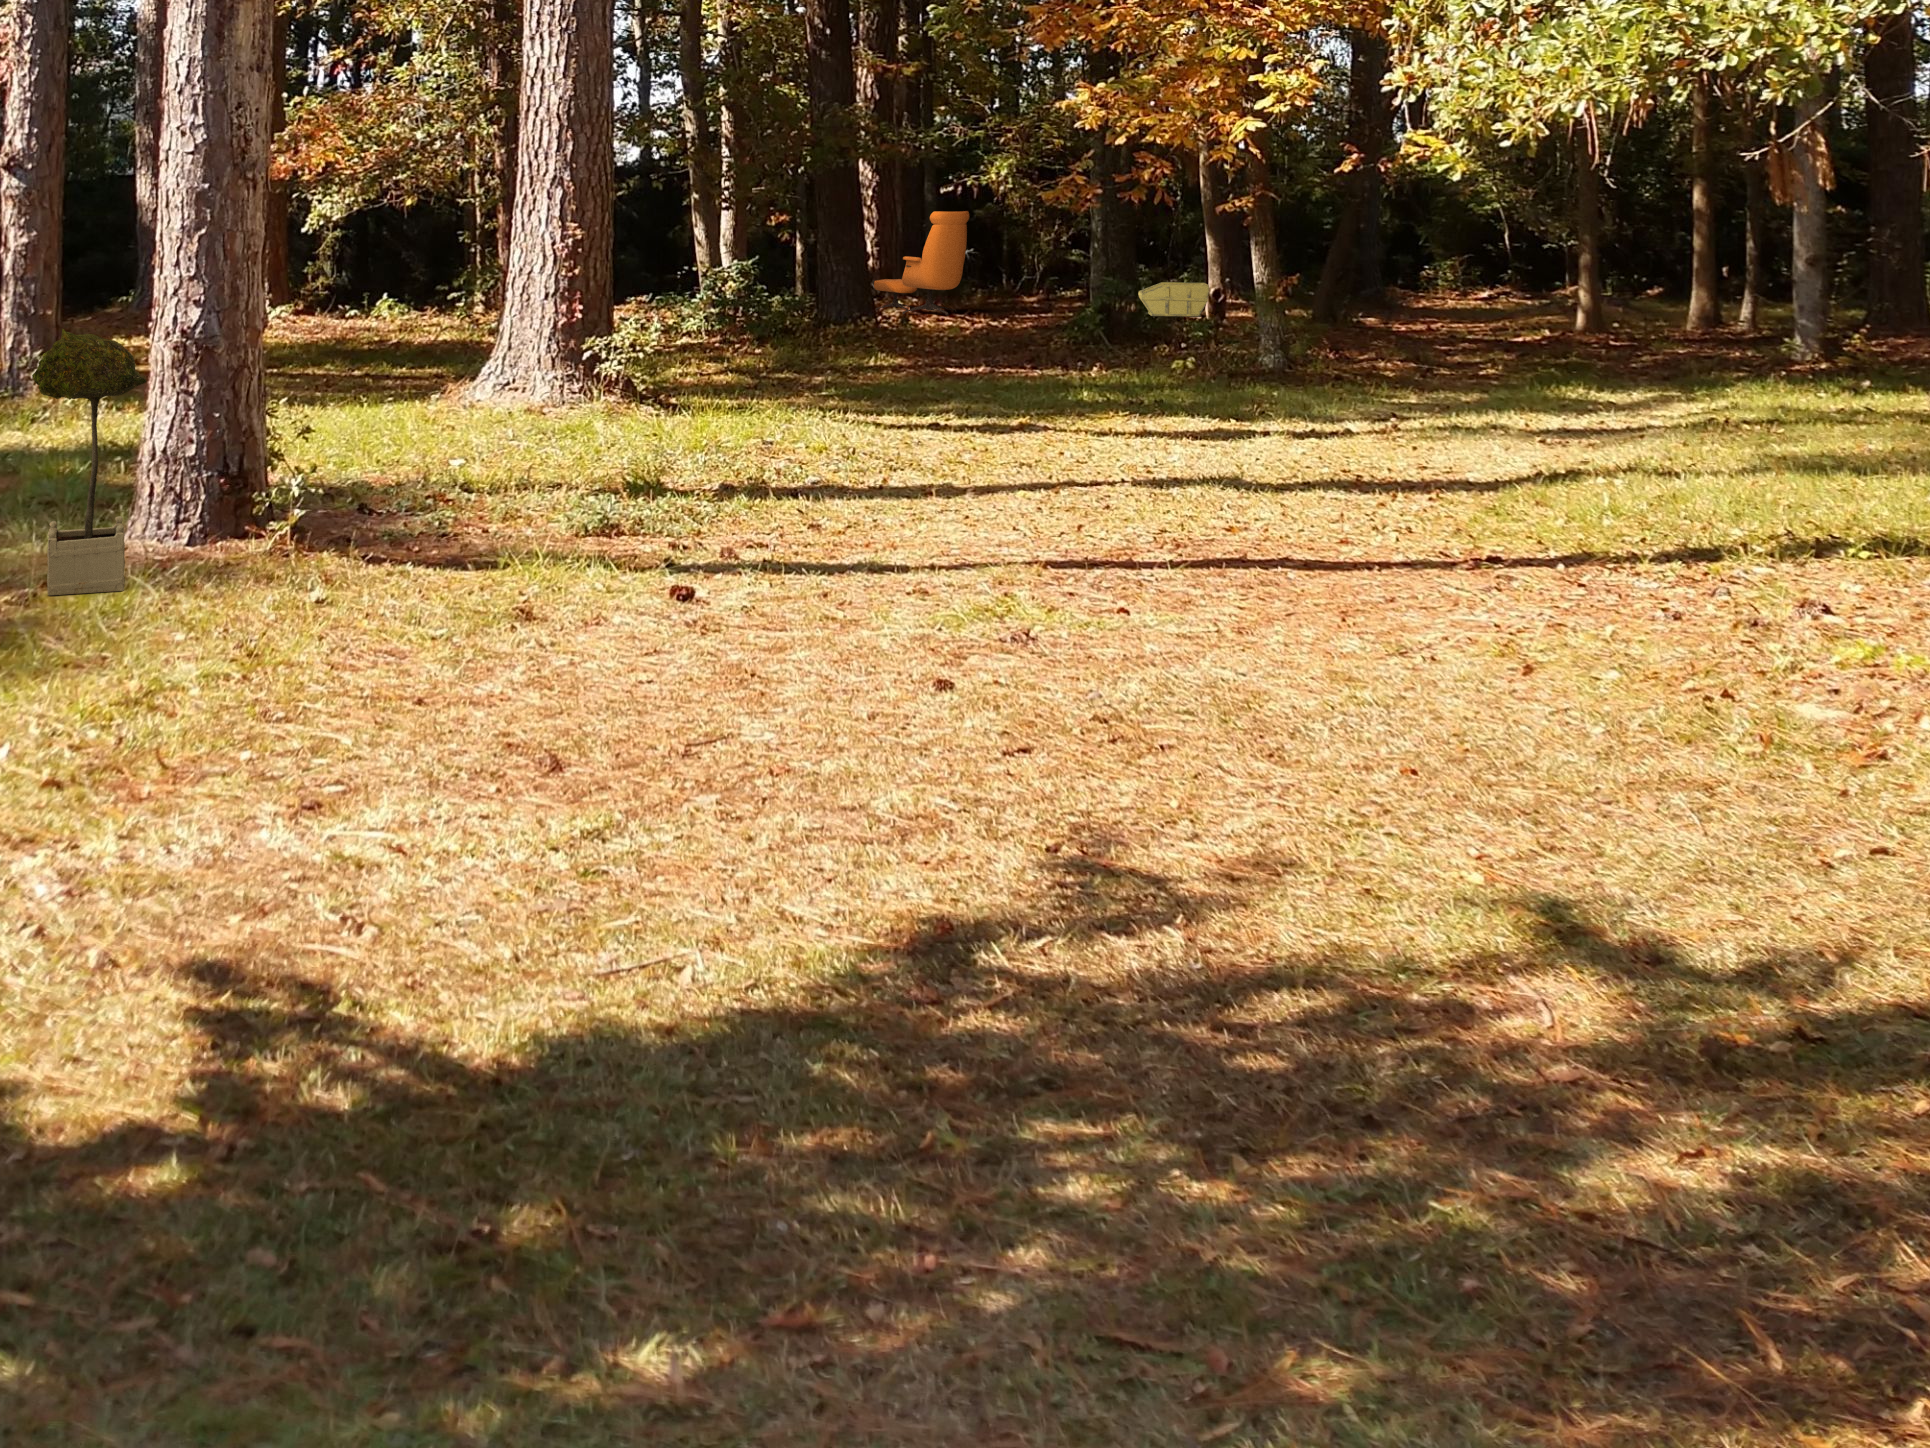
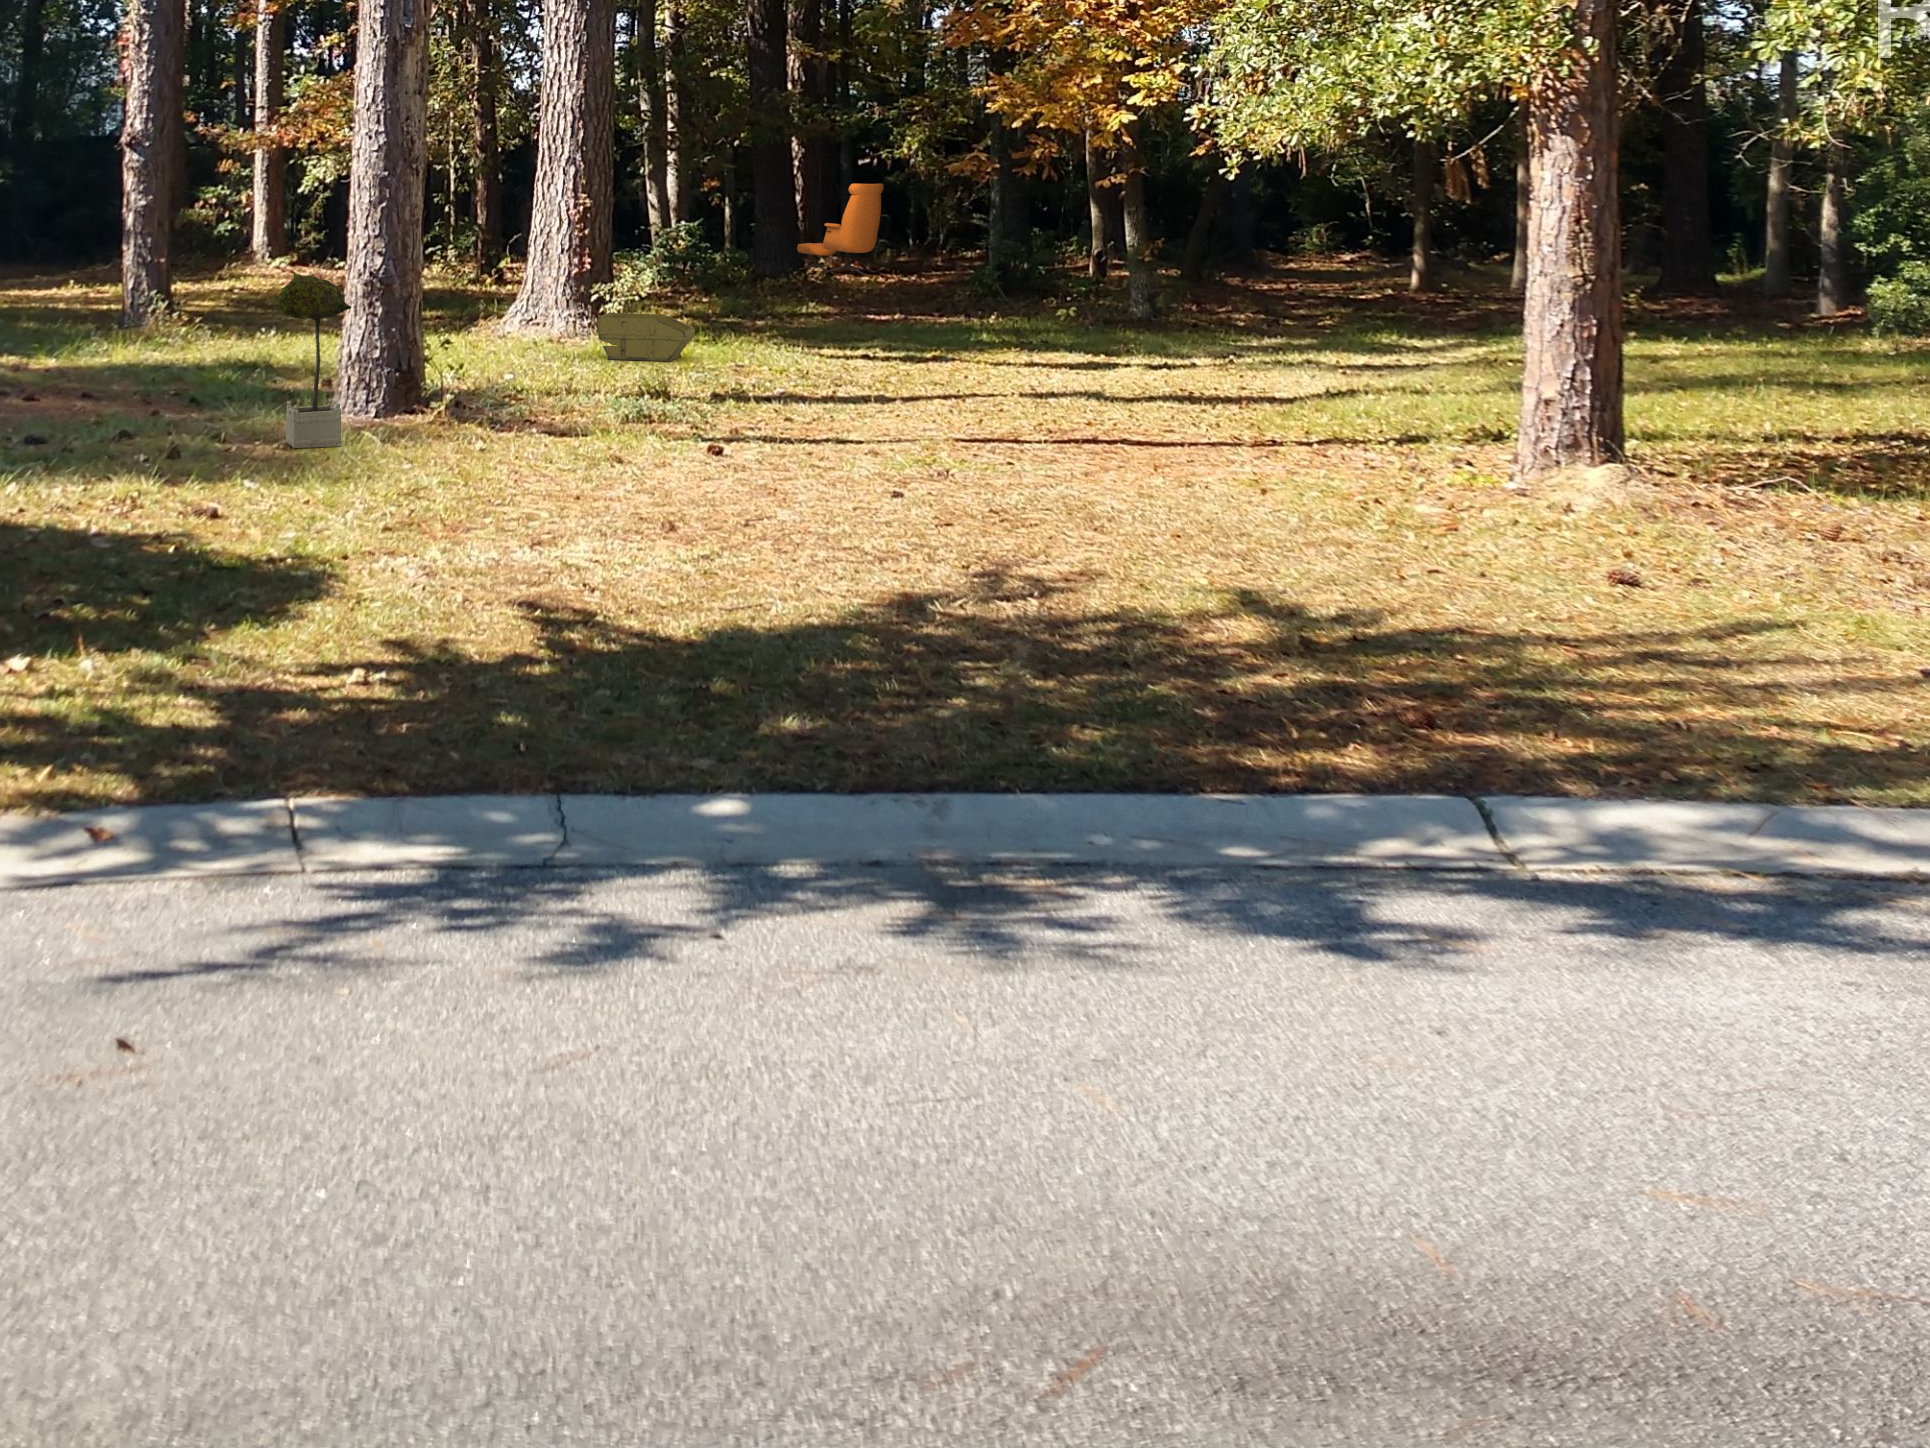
storage bin: present [1138,282,1209,317] -> present [597,313,695,362]

